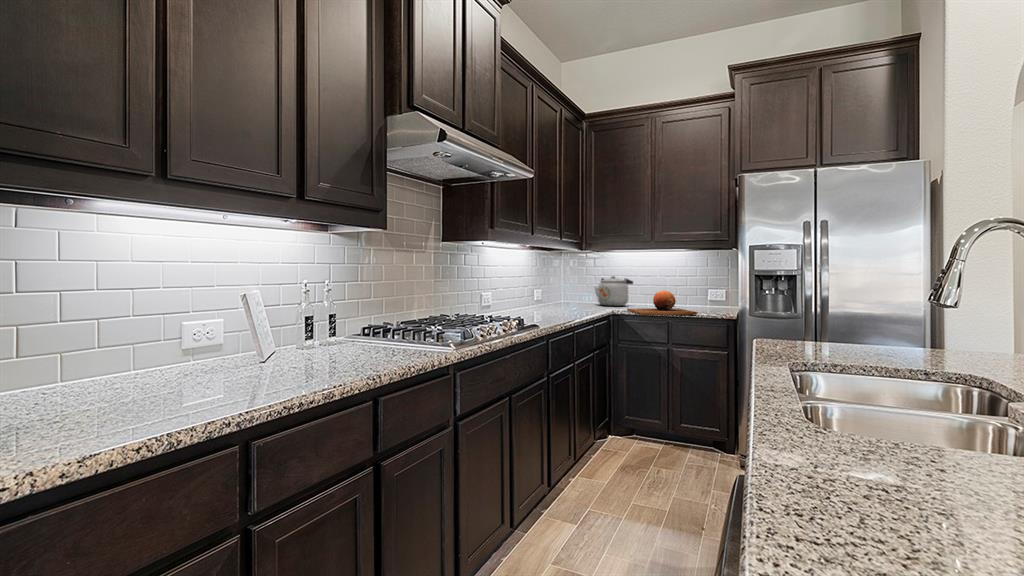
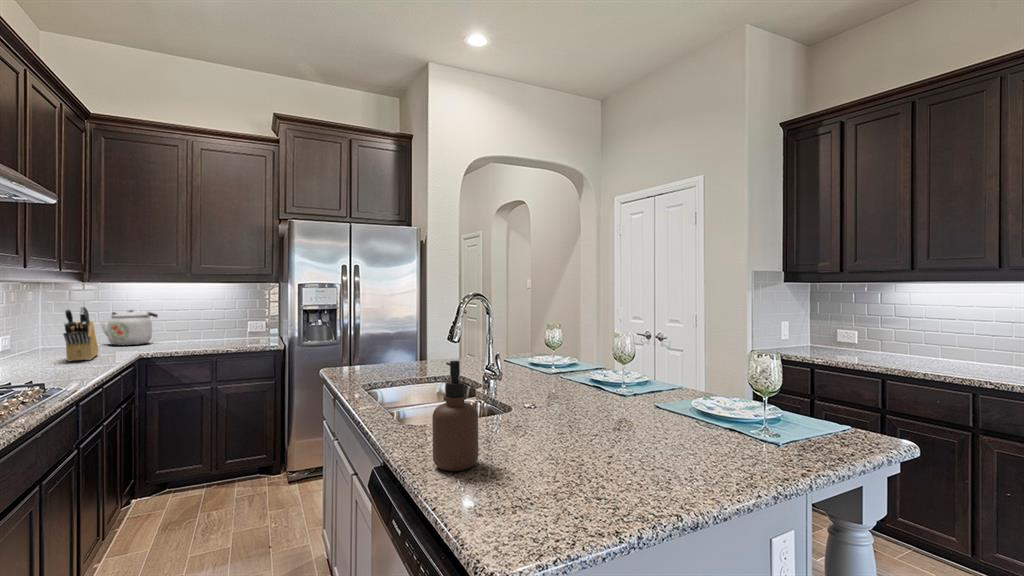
knife block: none [558,269,585,313] -> present [63,306,98,361]
chopping board: present [627,291,698,315] -> none [157,325,244,354]
soap dispenser: none [804,301,916,524] -> present [432,361,478,471]

